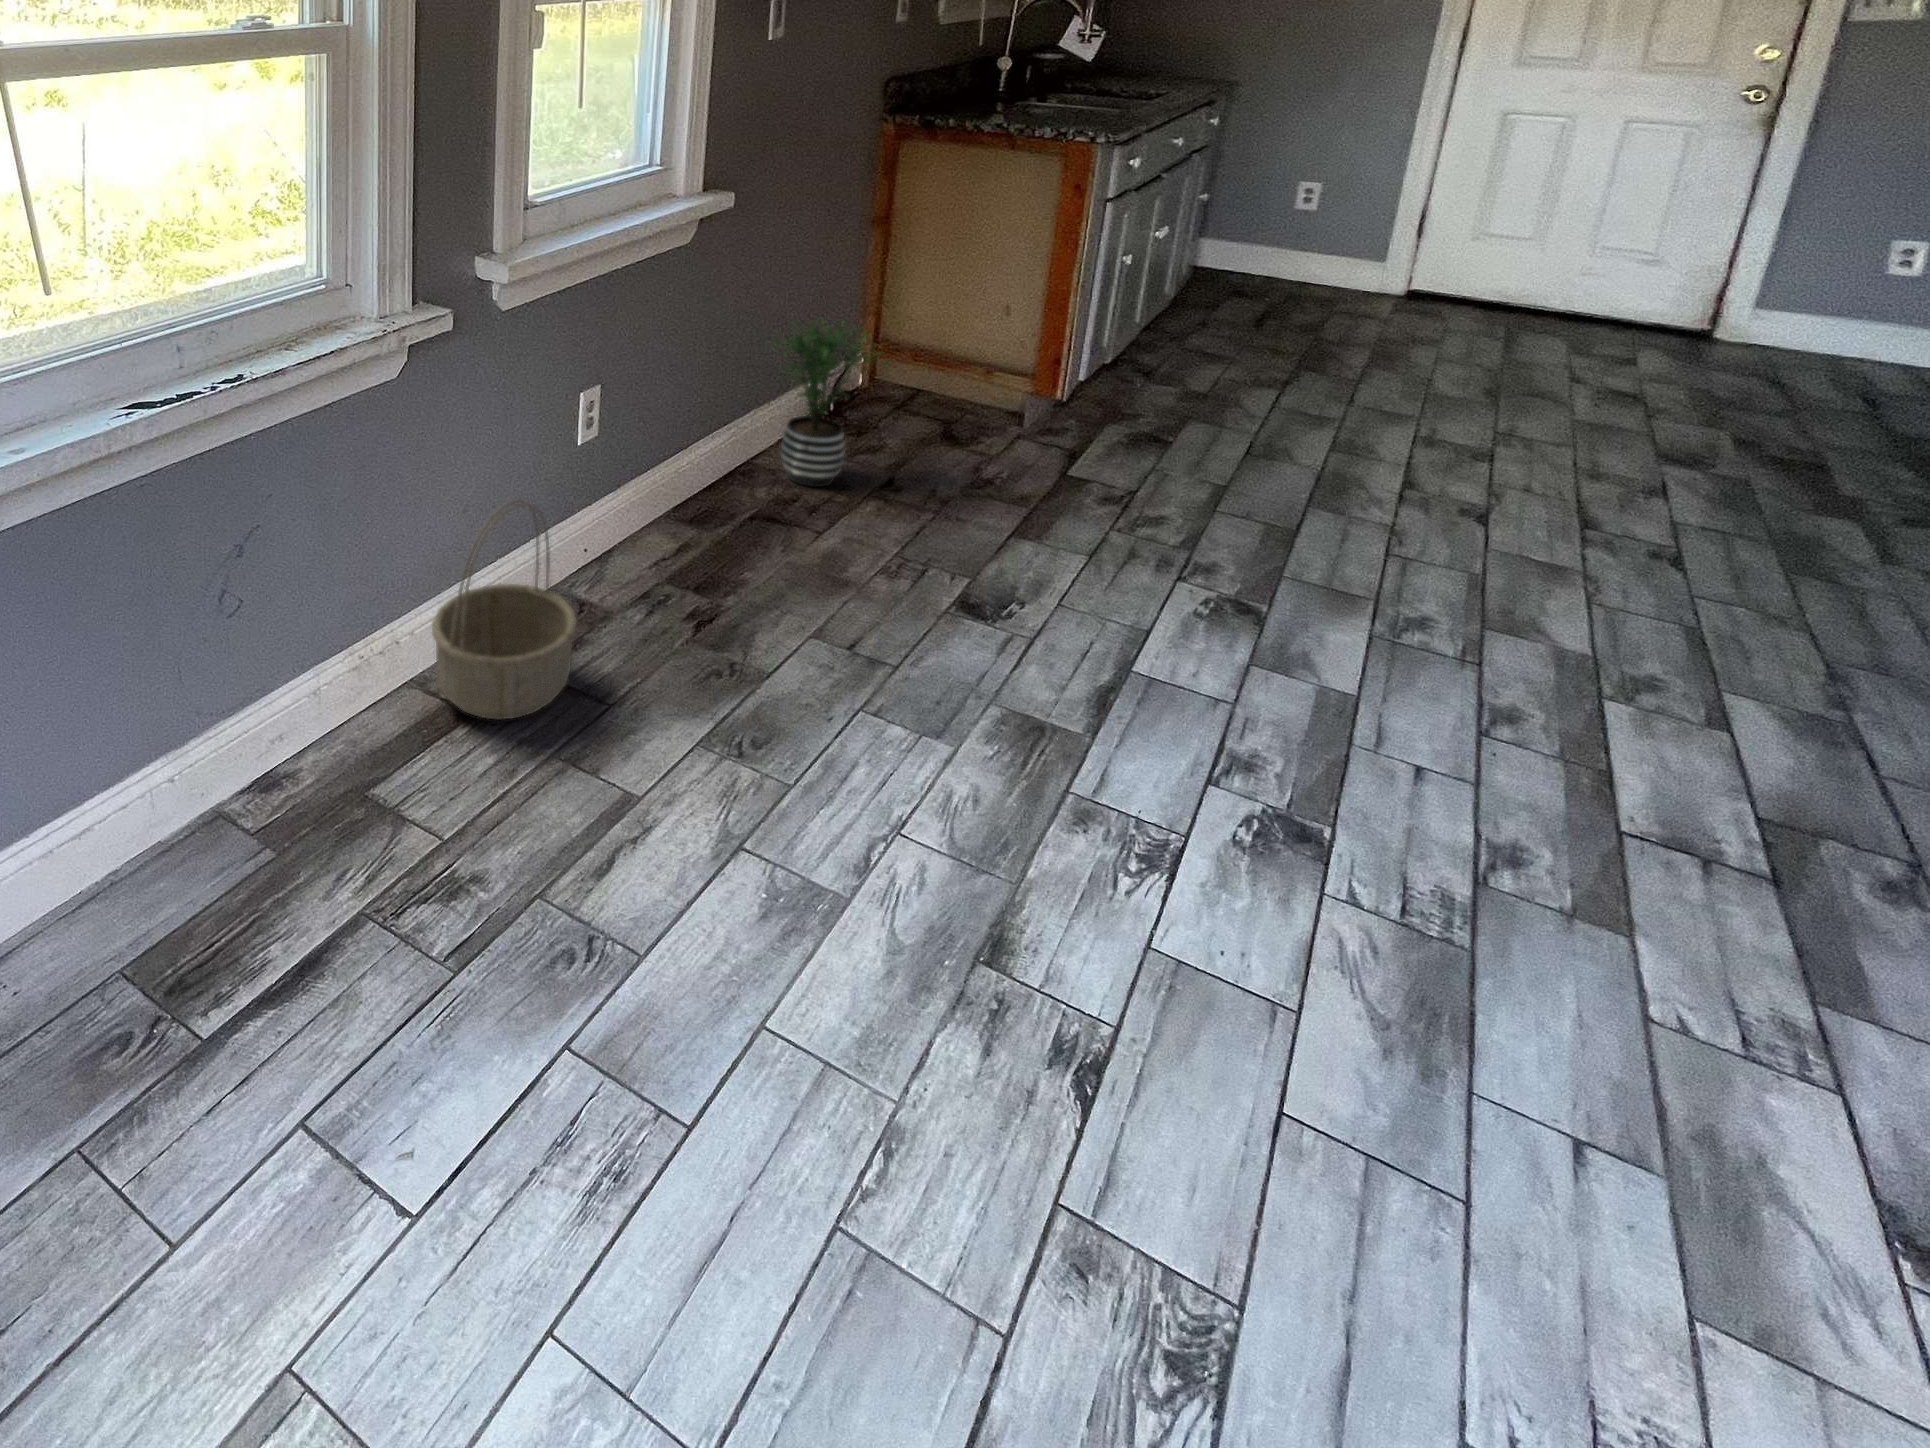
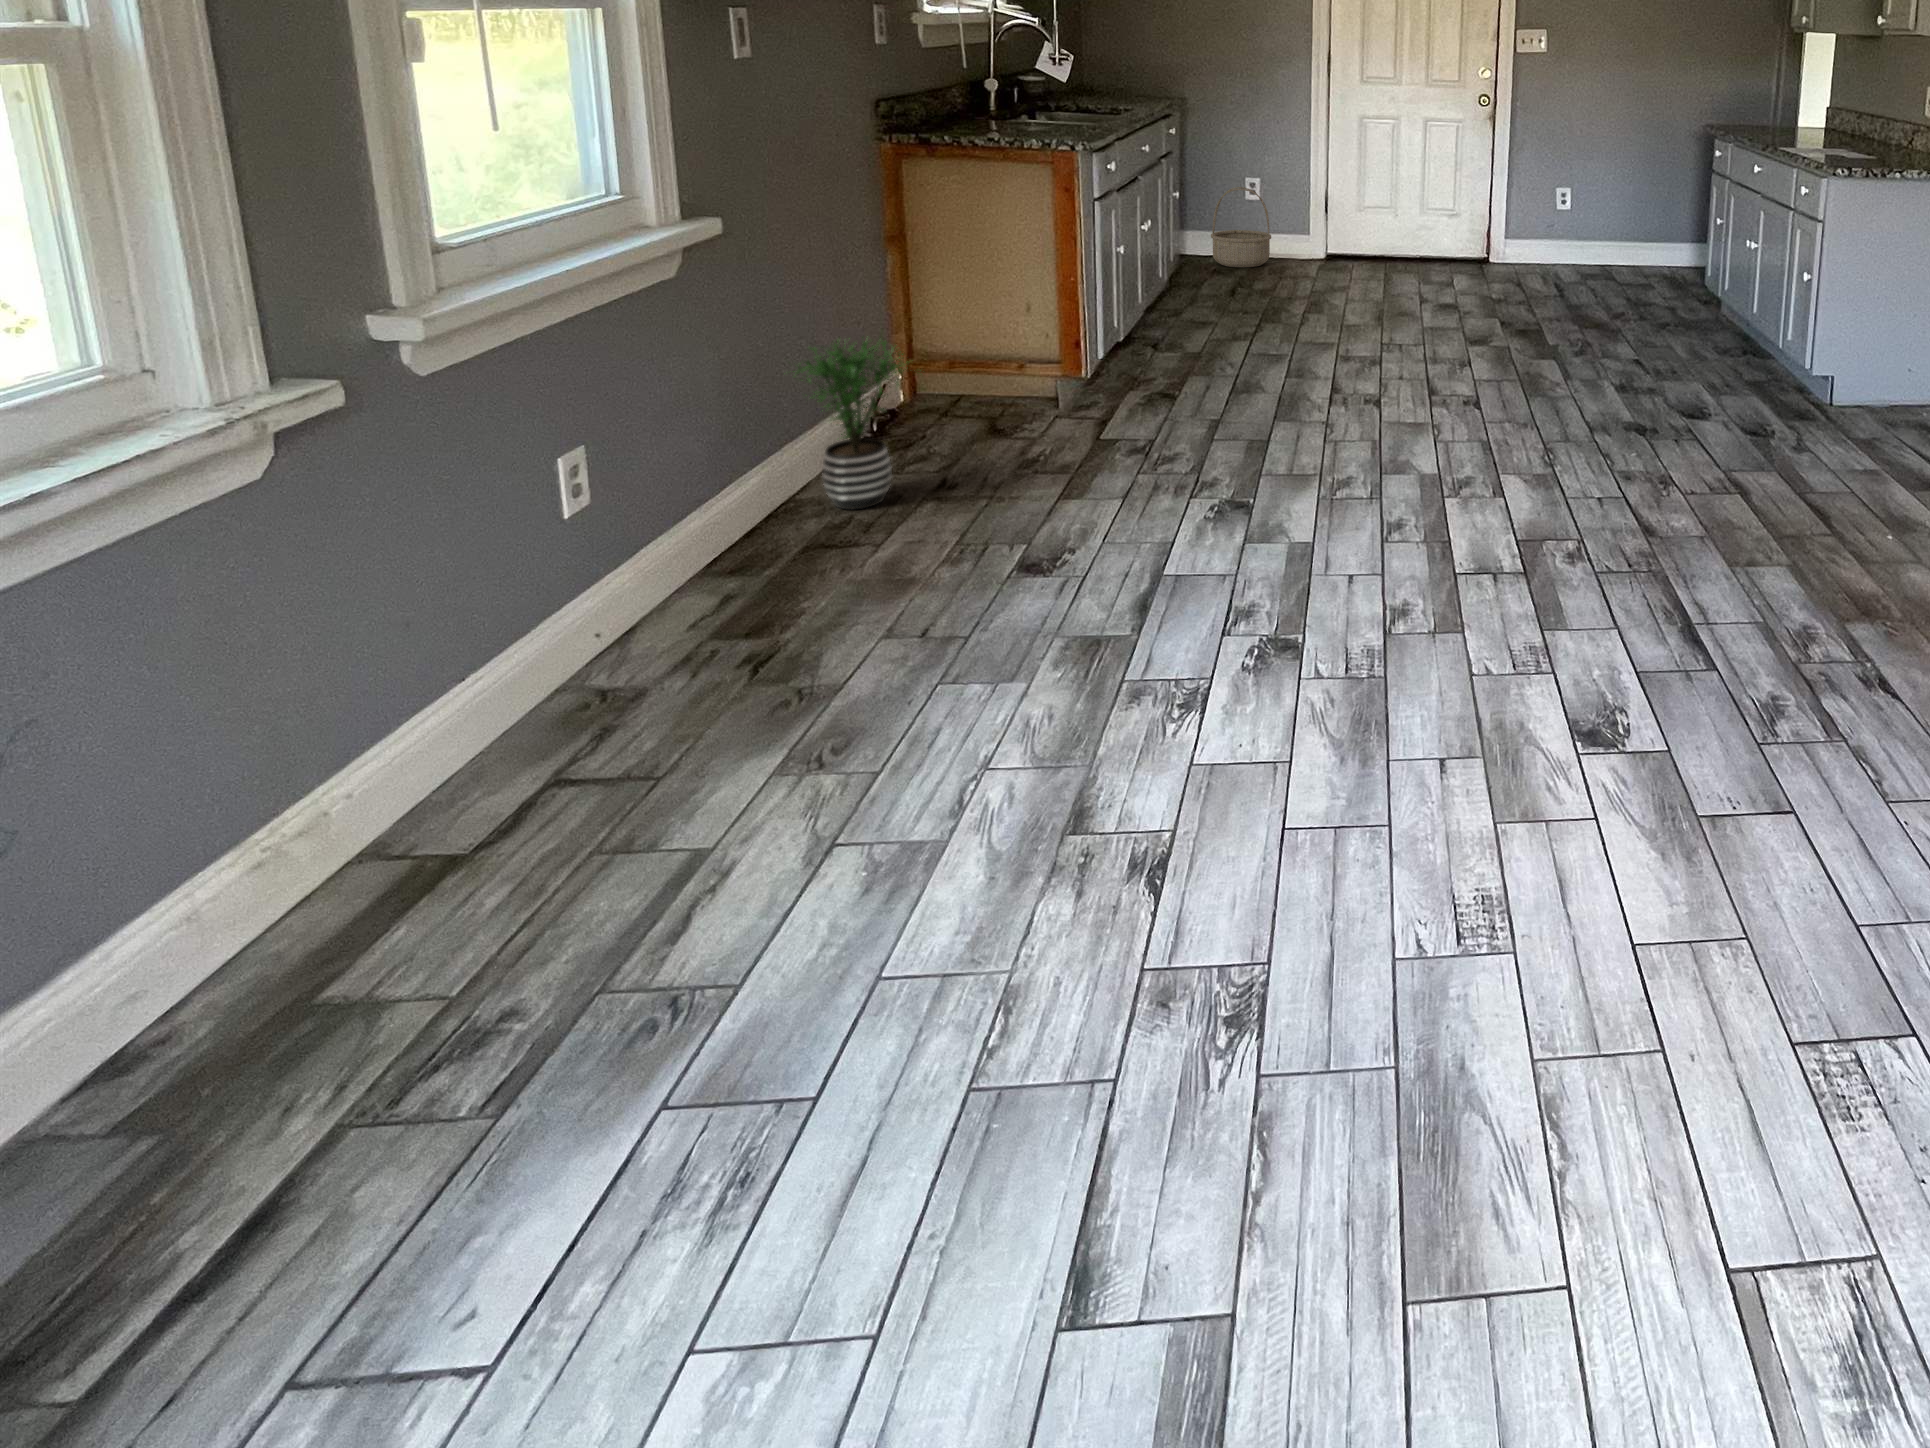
basket: present [432,500,577,720] -> present [1211,187,1271,267]

